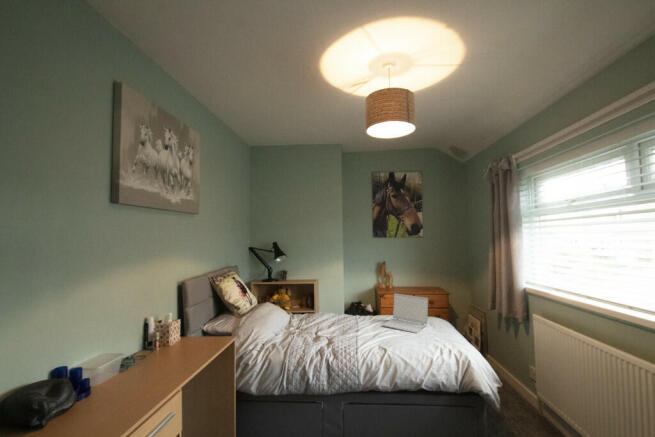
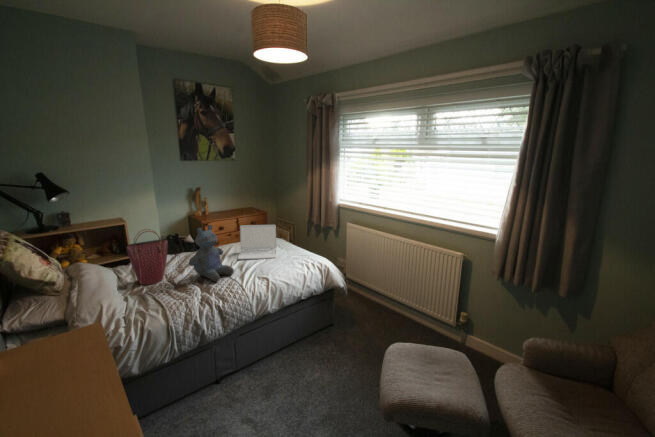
handbag: none [296,283,323,328] -> present [127,229,168,285]
stuffed bear: none [328,286,365,339] -> present [189,225,234,281]

